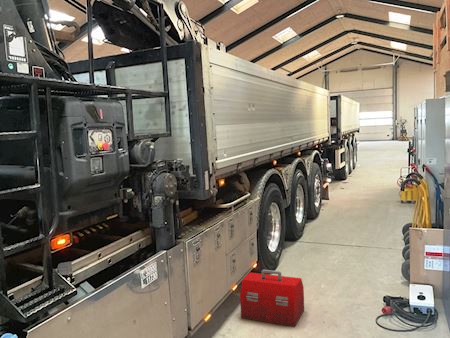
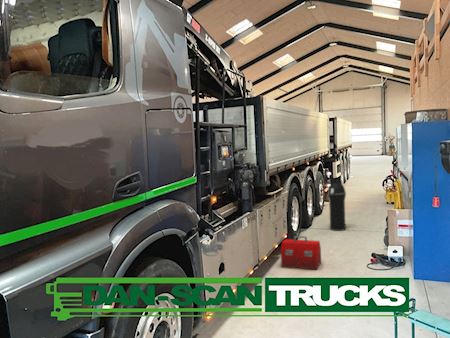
trash can: none [322,181,347,247] -> present [328,183,346,231]

